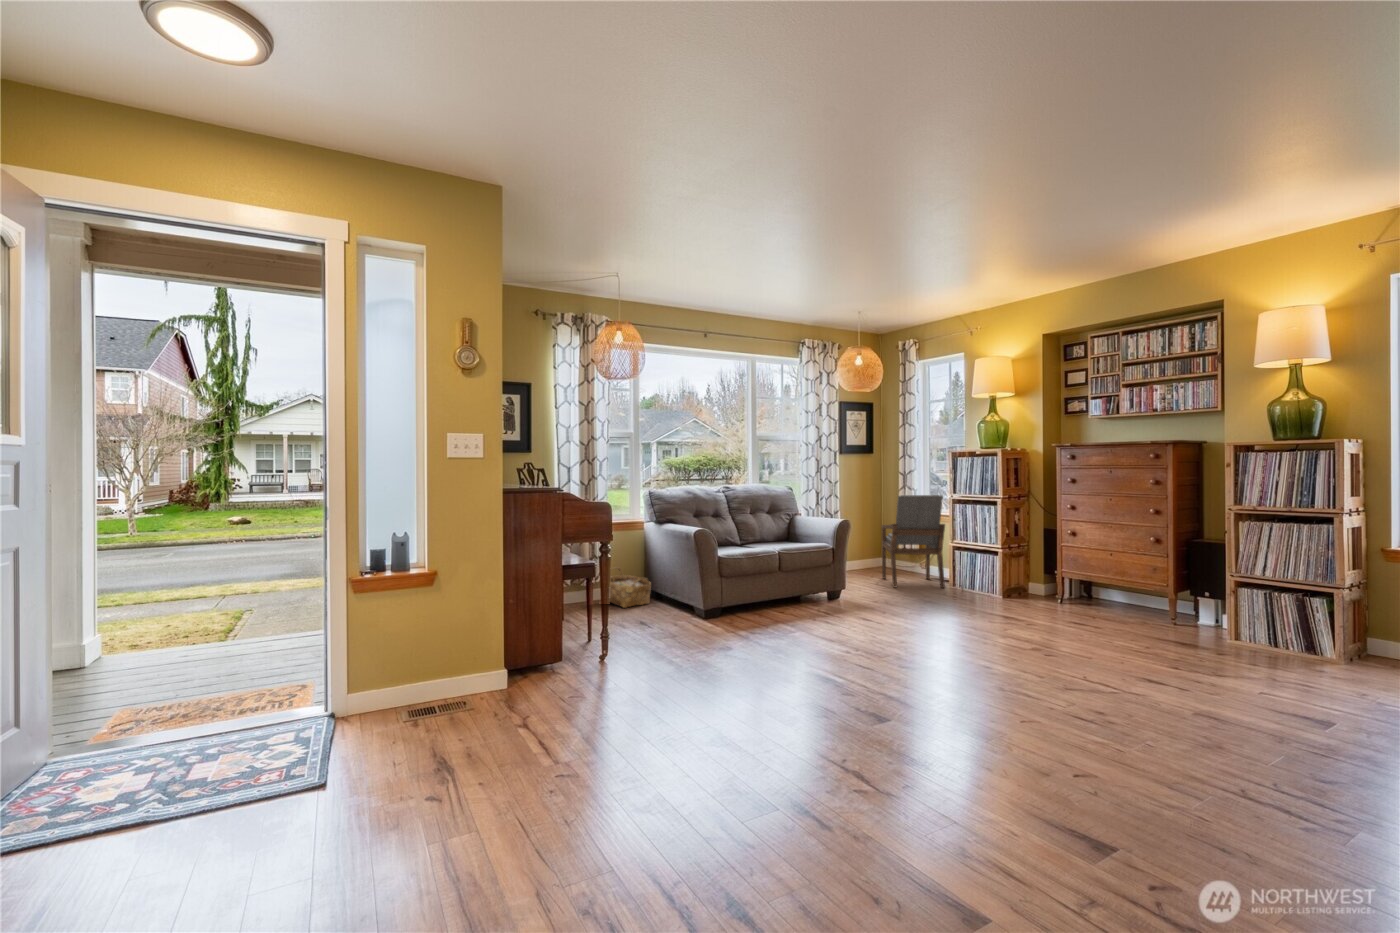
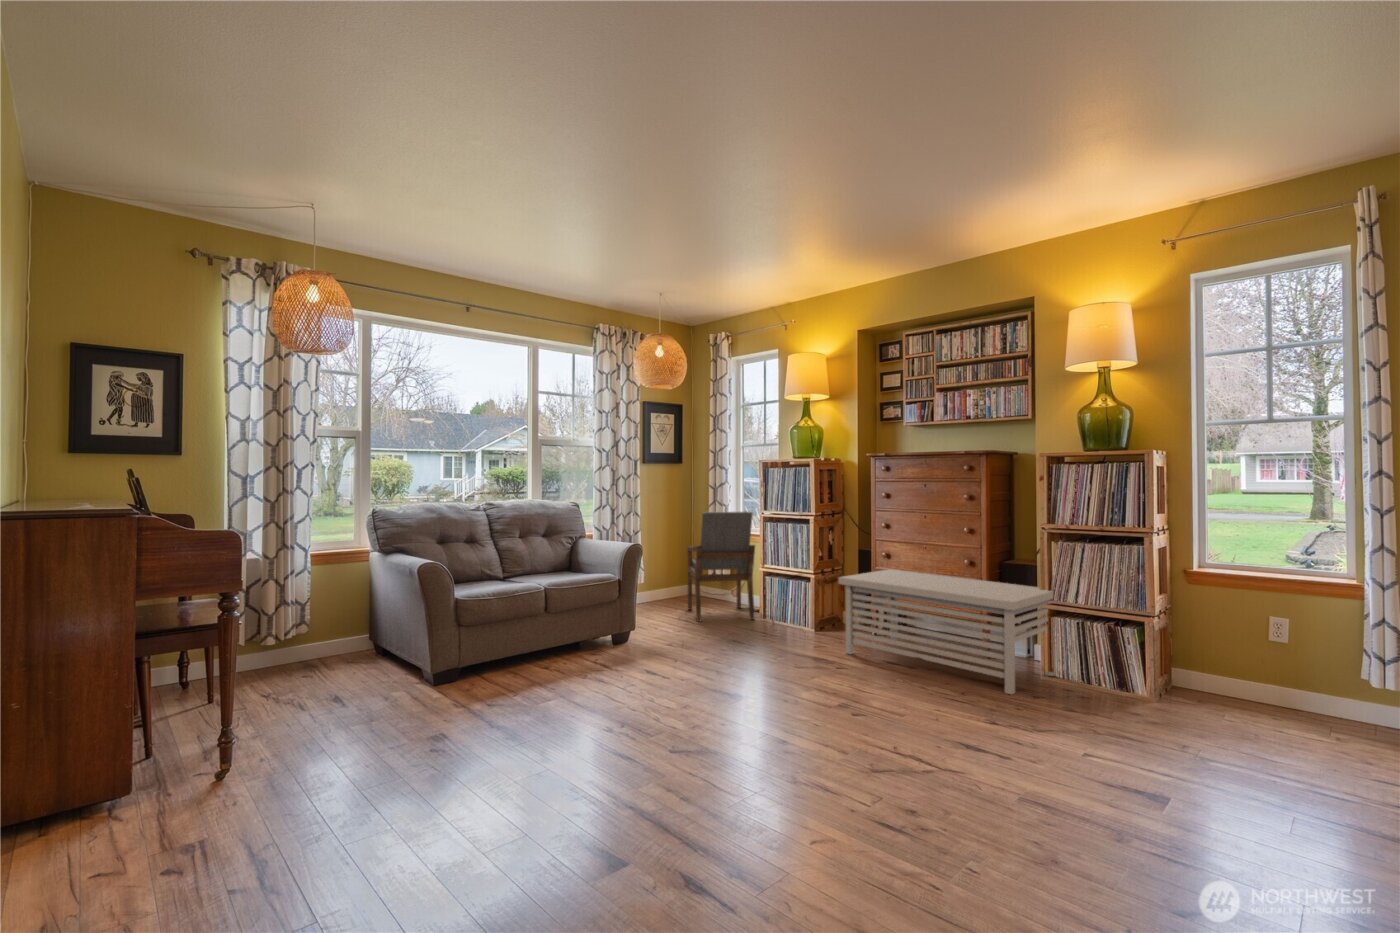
storage bench: none [1027,546,1246,652] -> present [838,569,1055,694]
woven basket: present [610,567,651,608] -> none [298,614,370,673]

